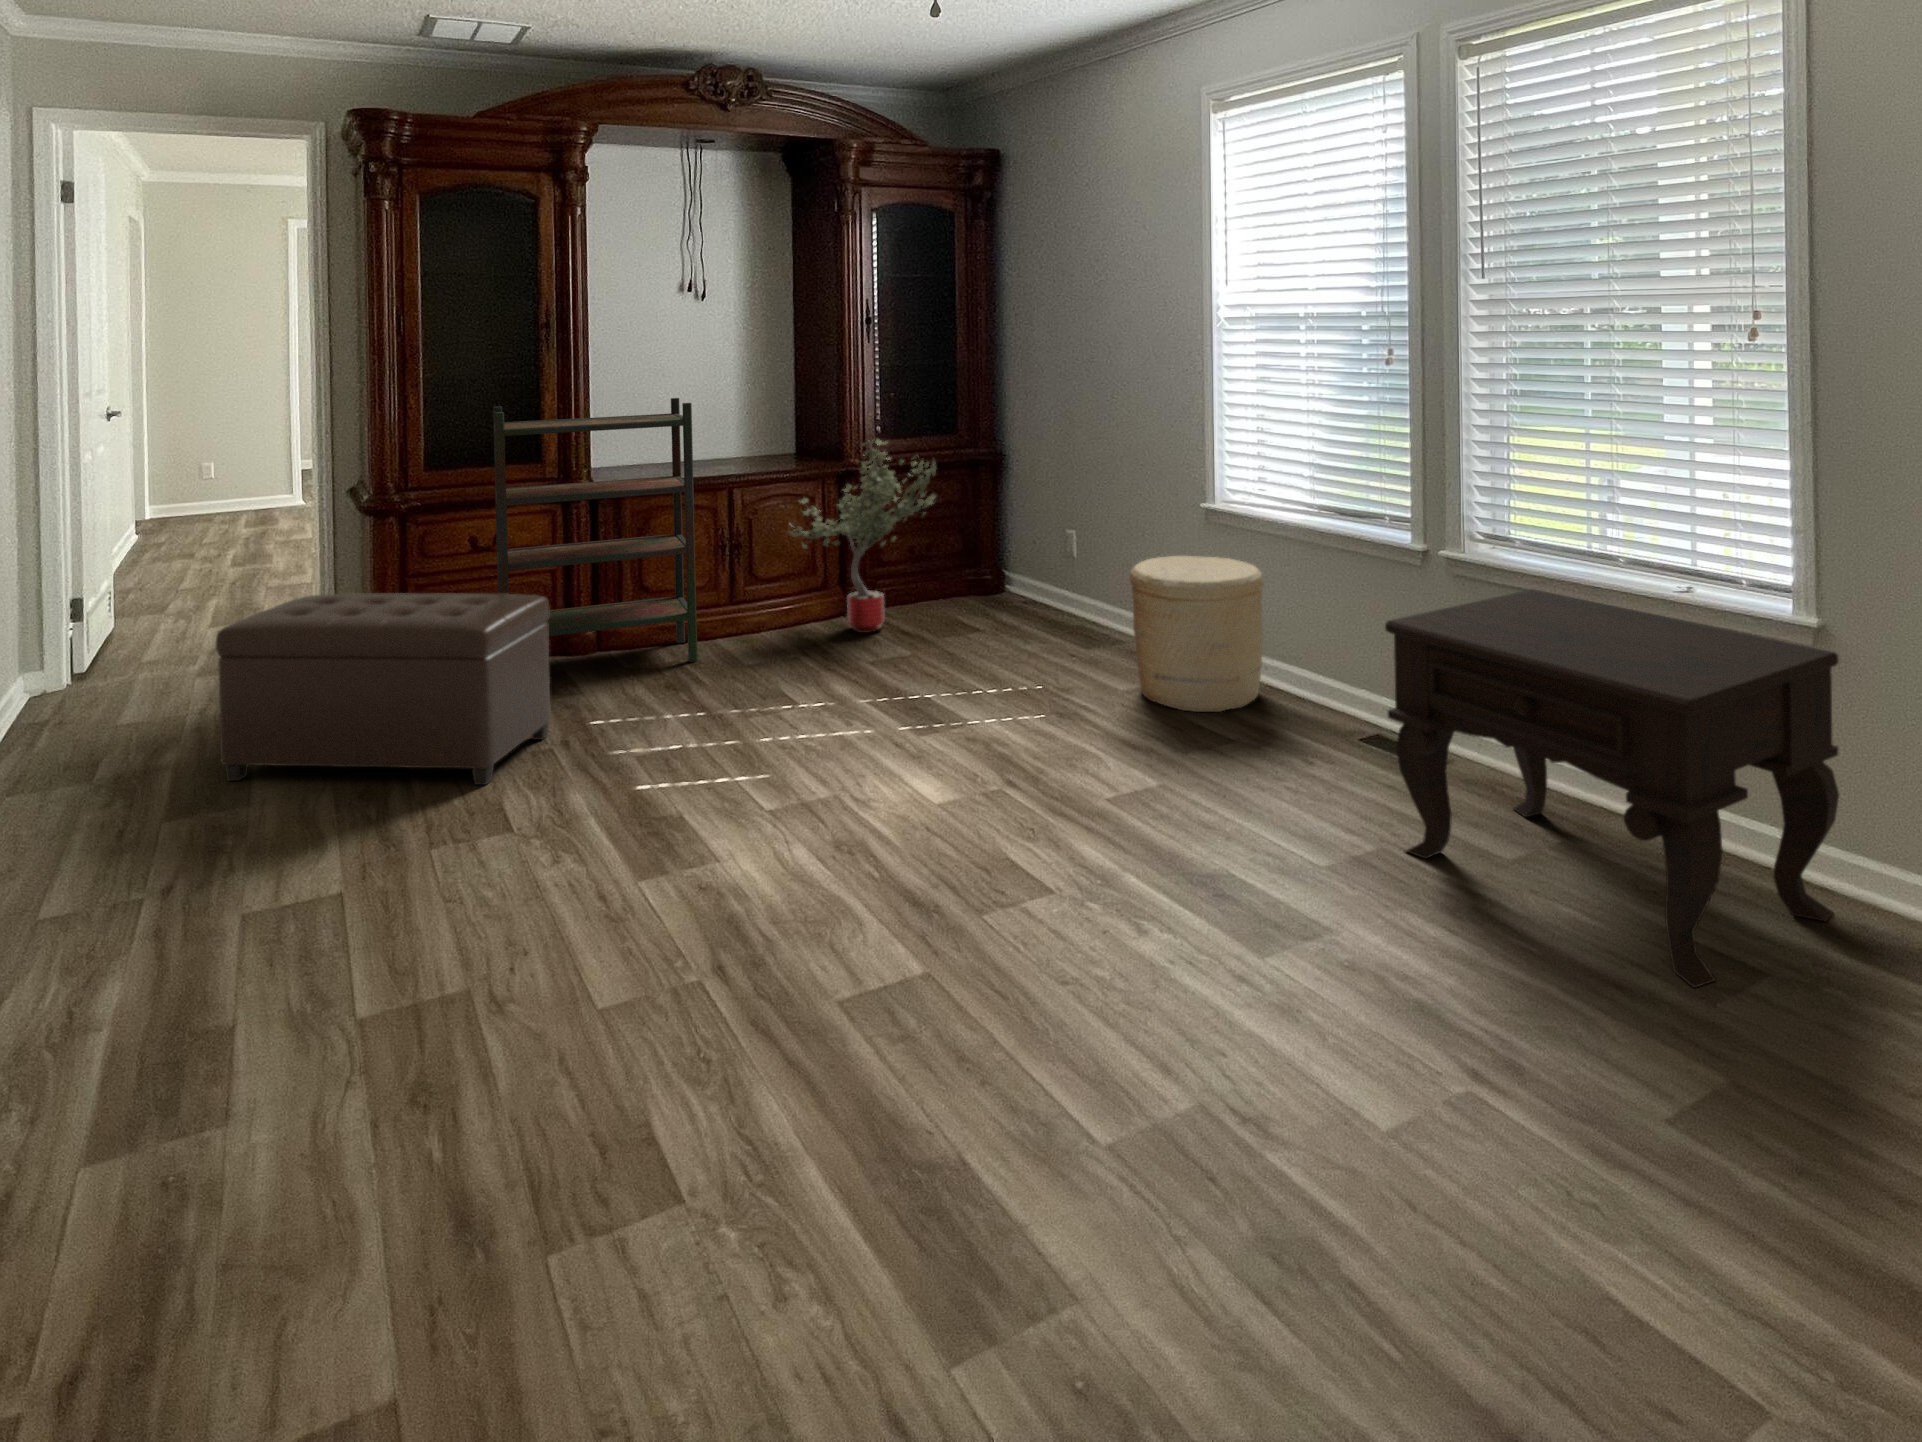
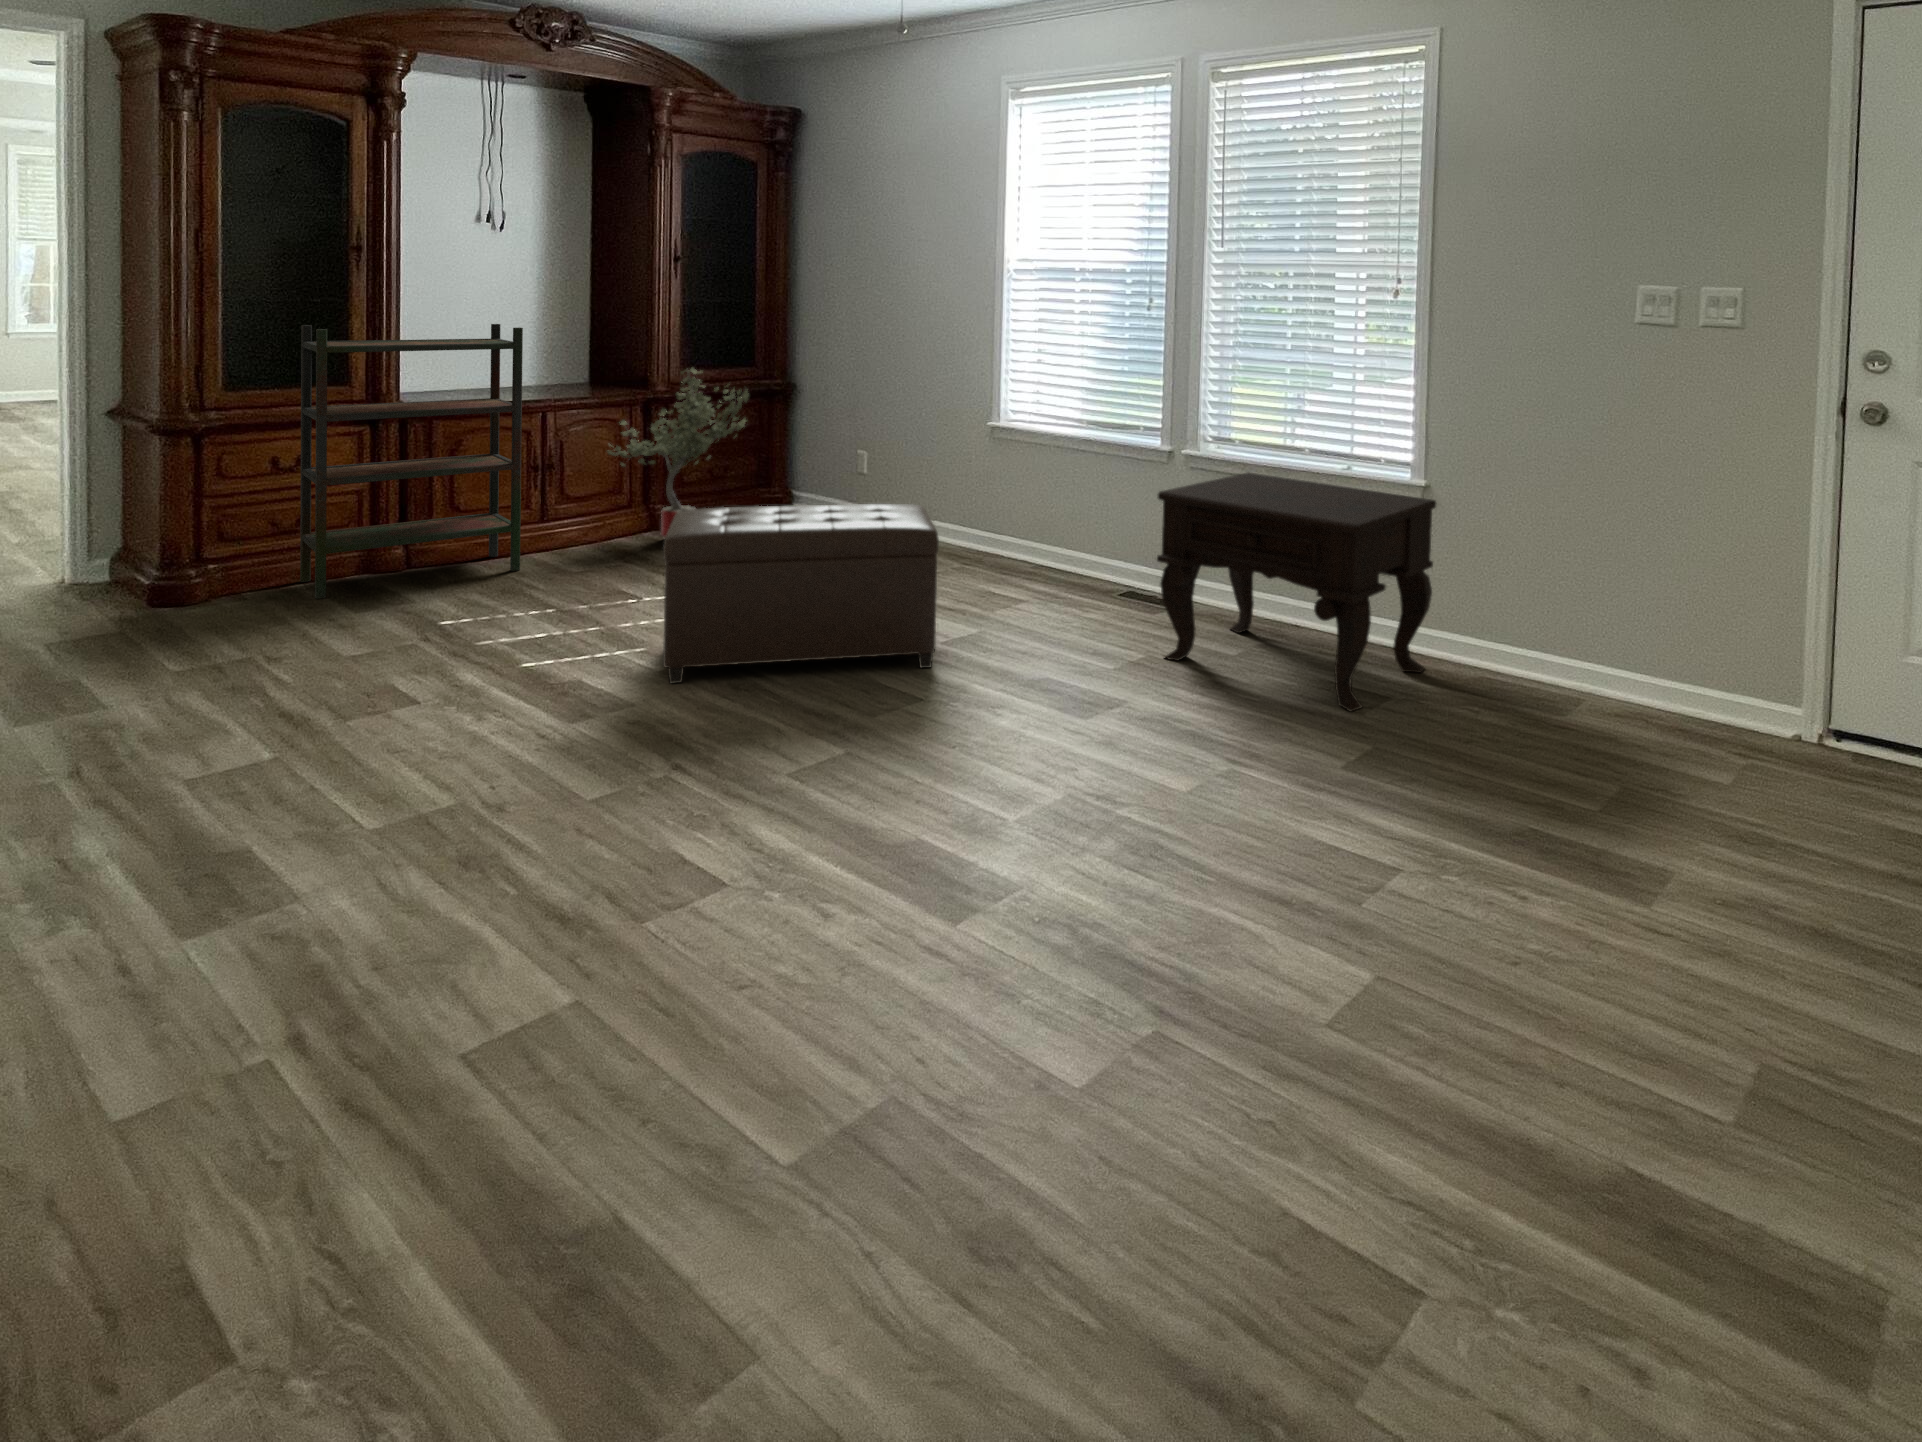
woven basket: present [1129,556,1264,712] -> none [935,464,1043,585]
ottoman: present [215,593,551,785] -> present [663,504,939,683]

